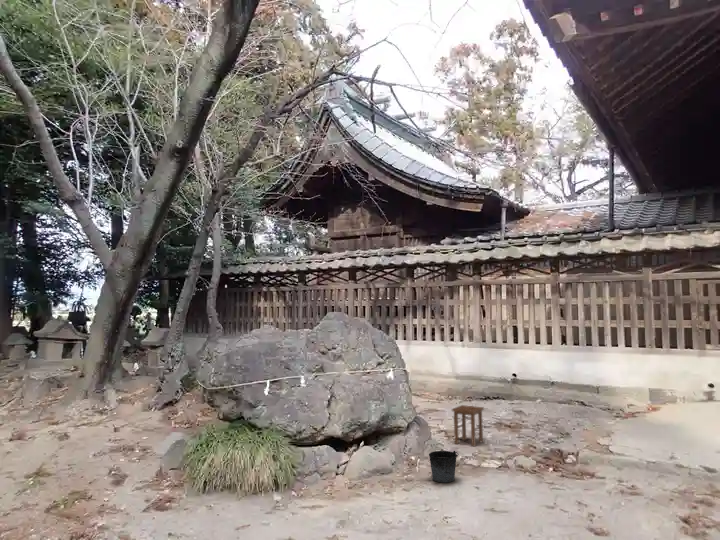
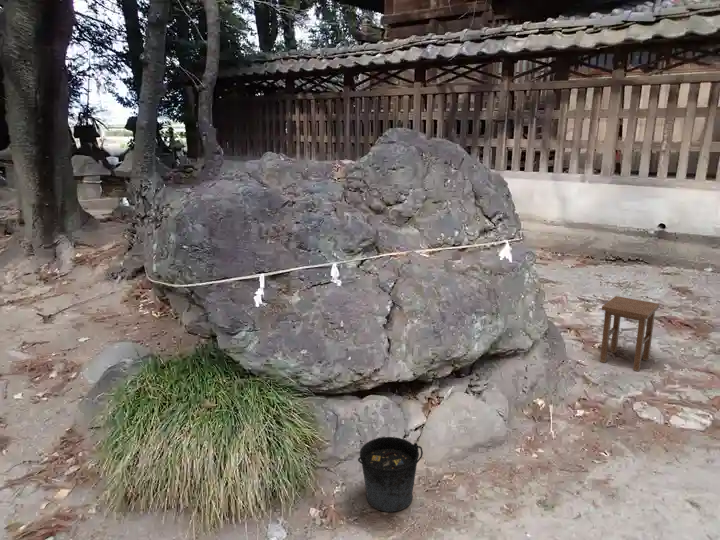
bucket: present [429,451,459,483] -> present [358,437,423,512]

